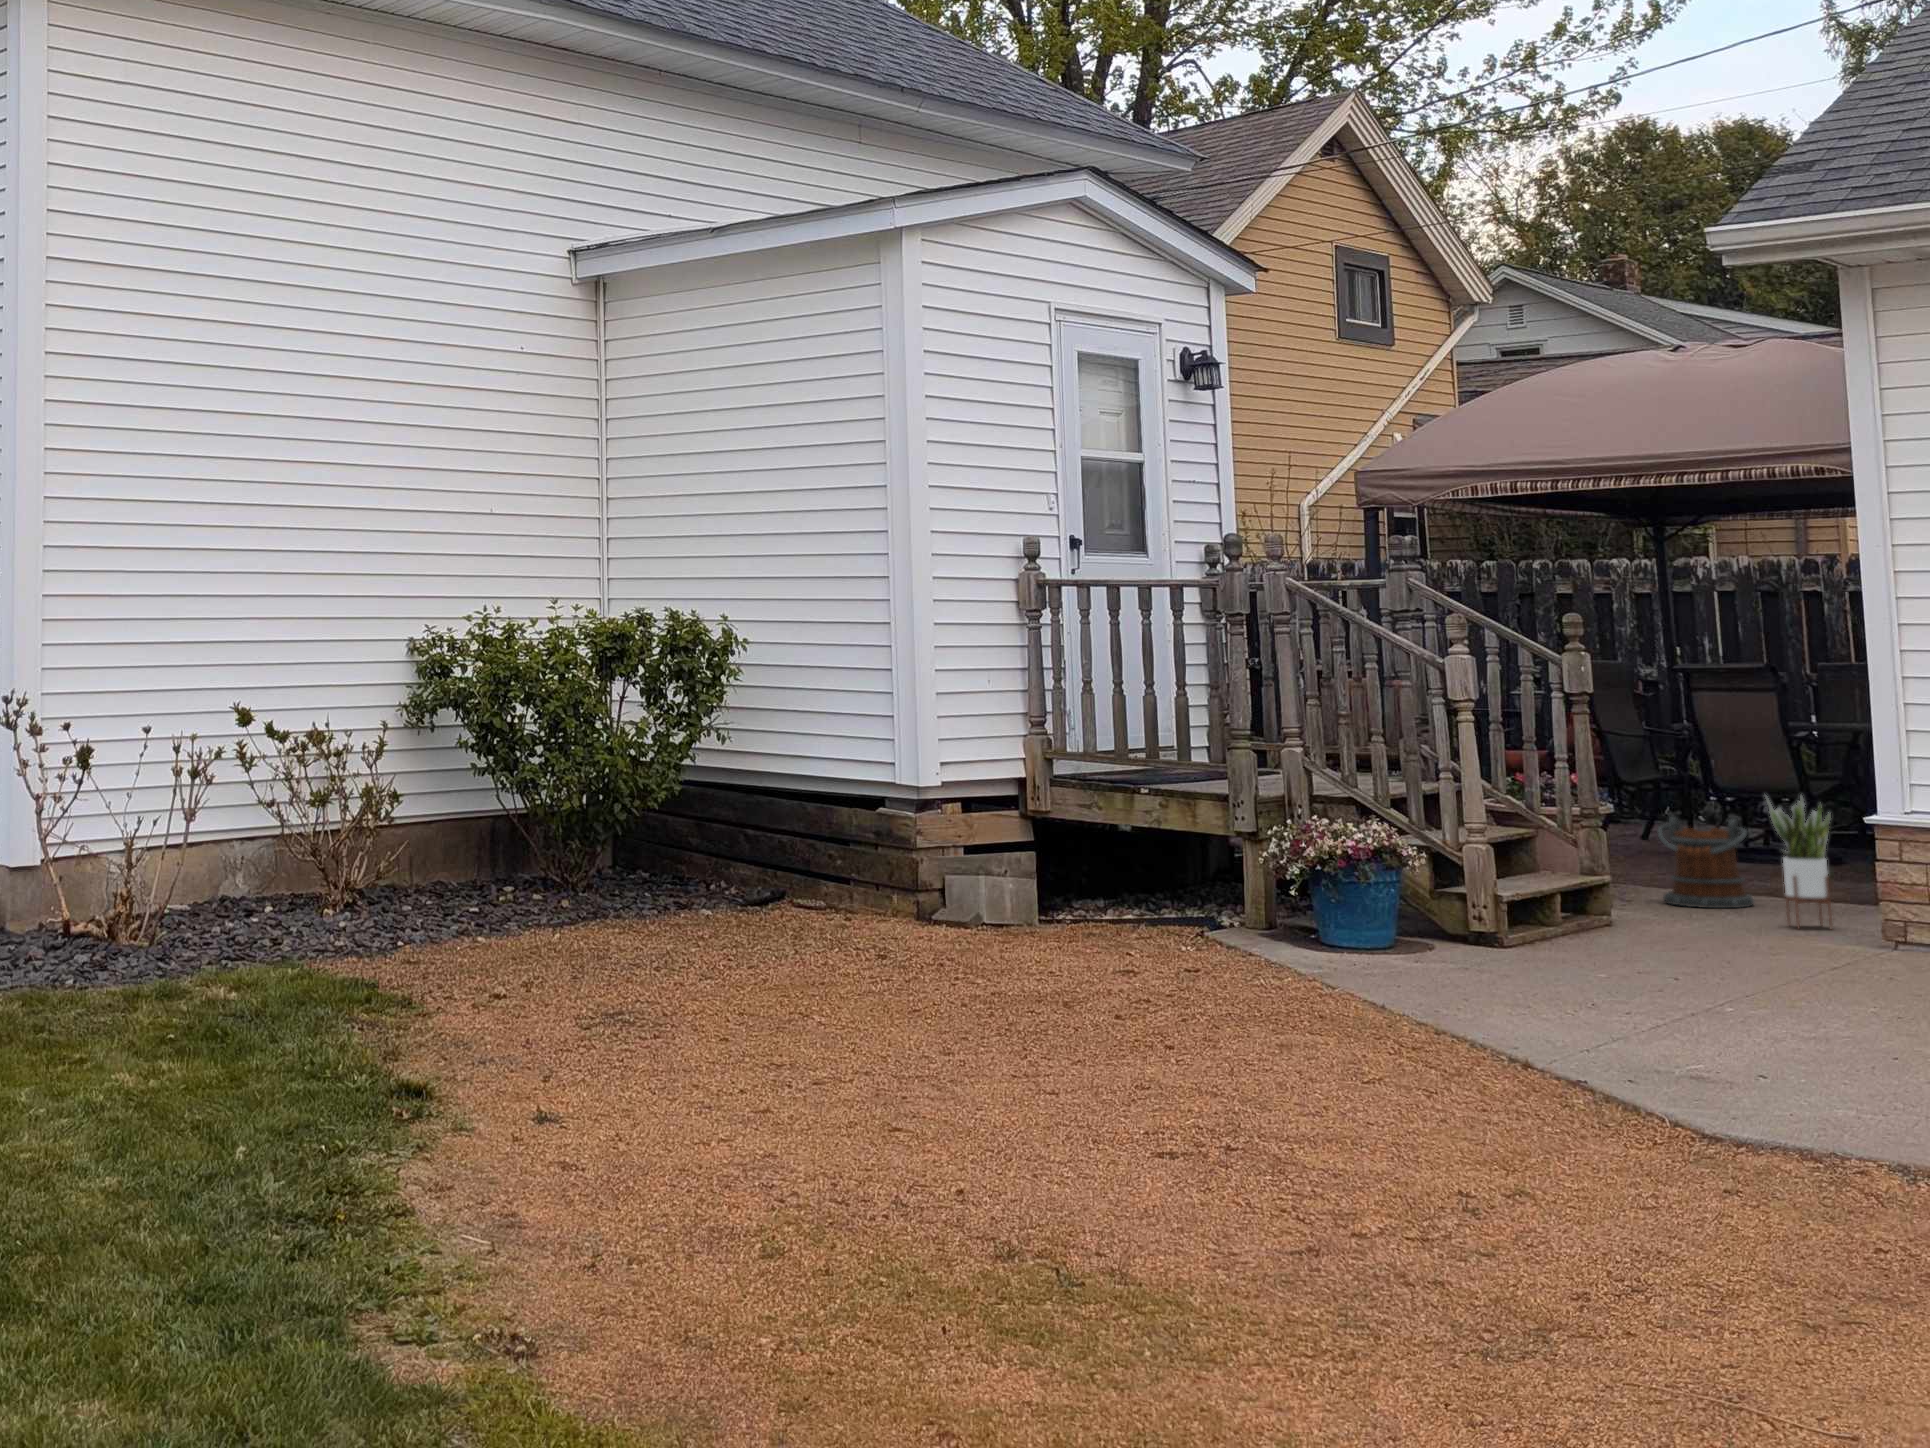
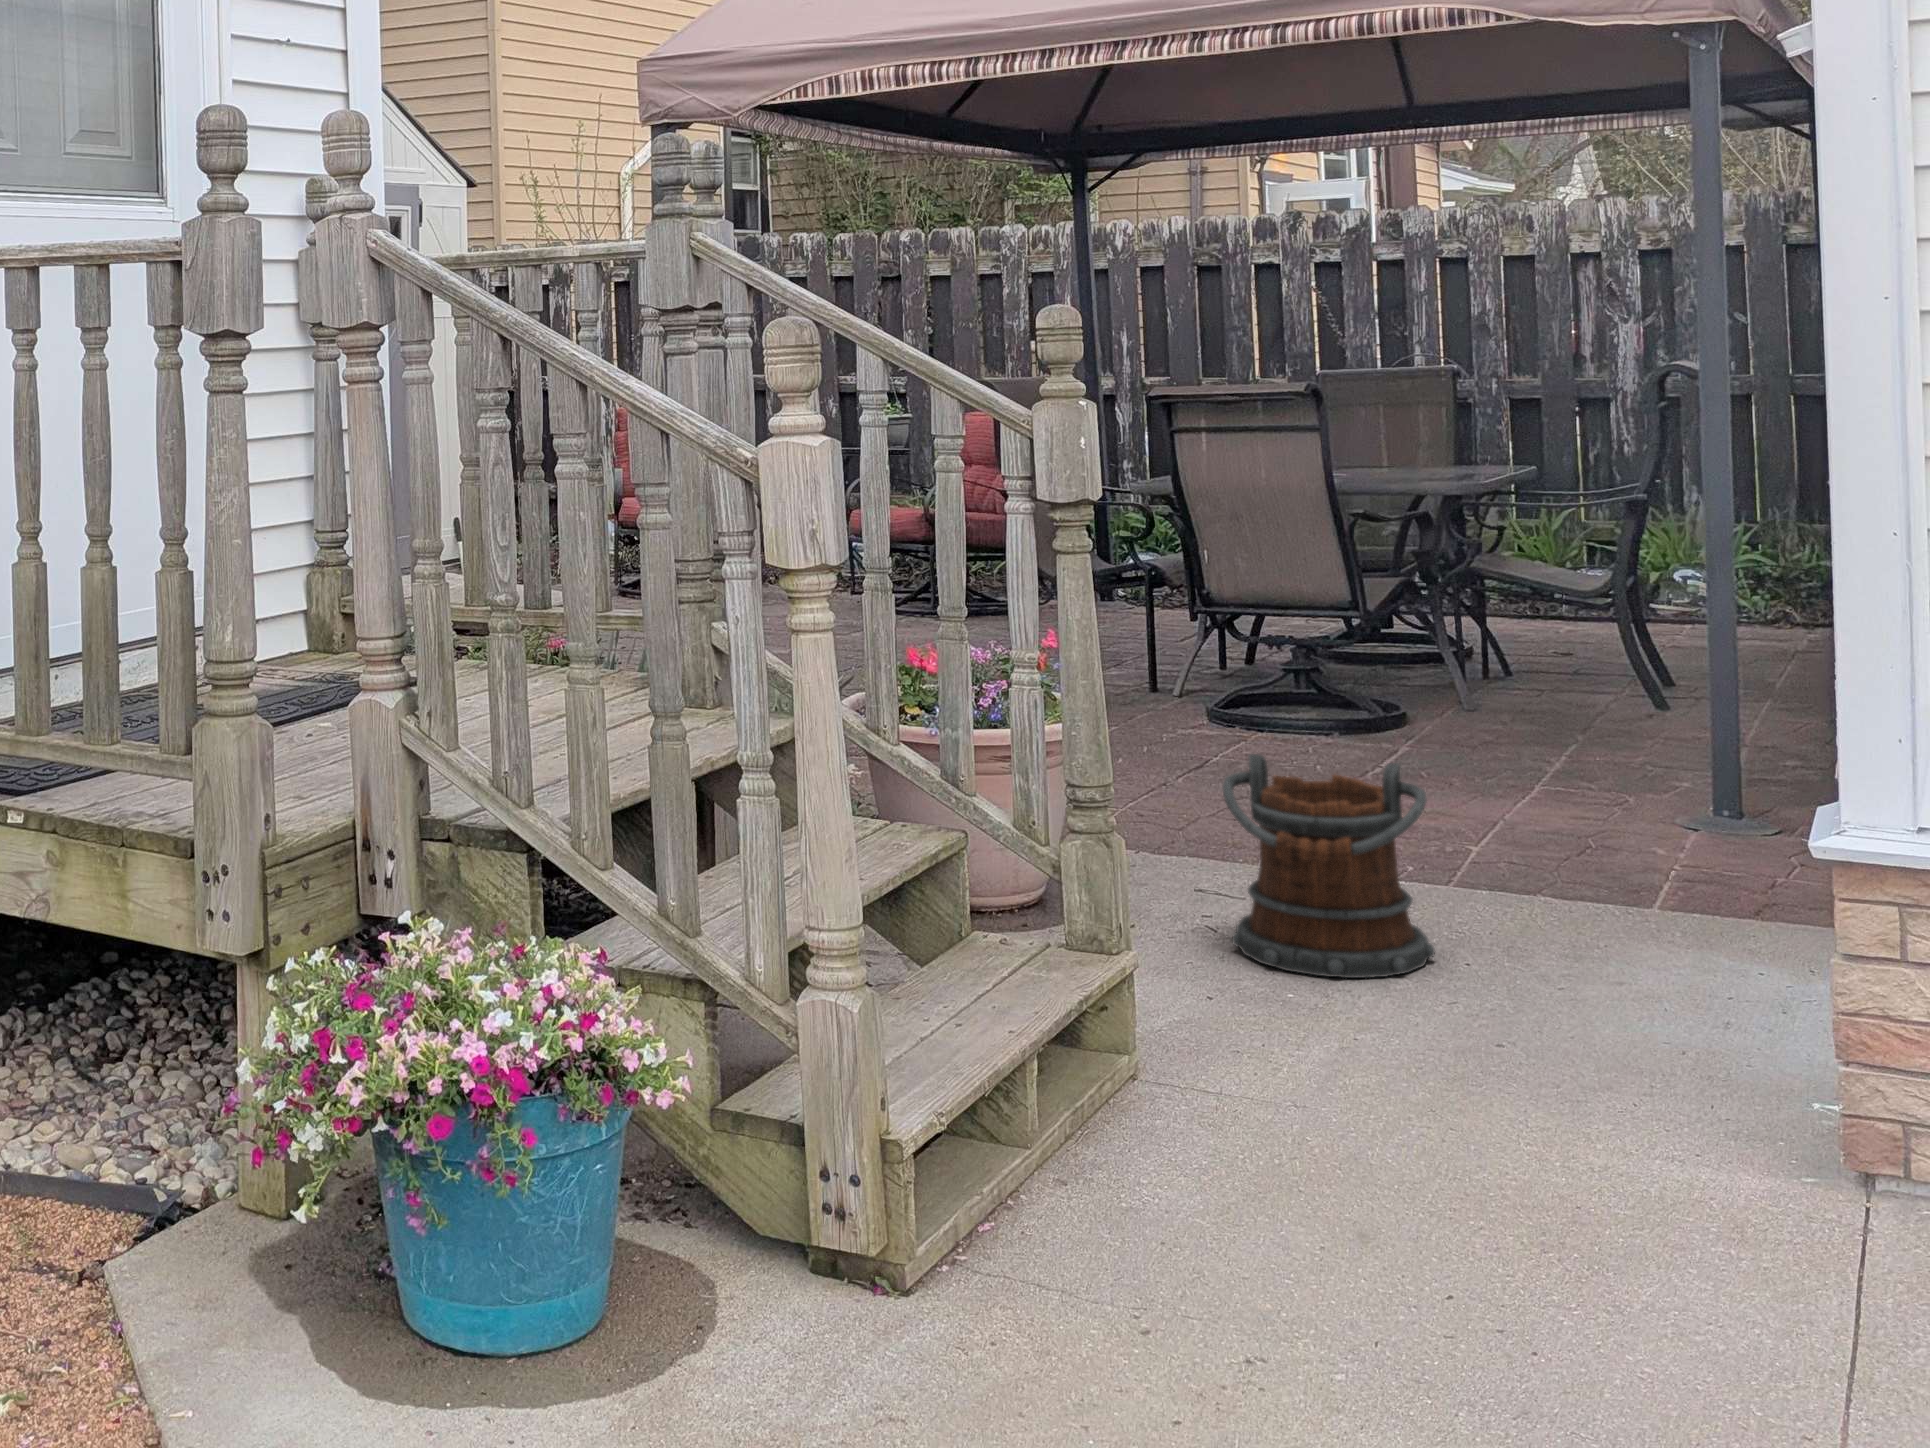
potted plant: present [1767,796,1832,930] -> none [1559,766,1736,1133]

